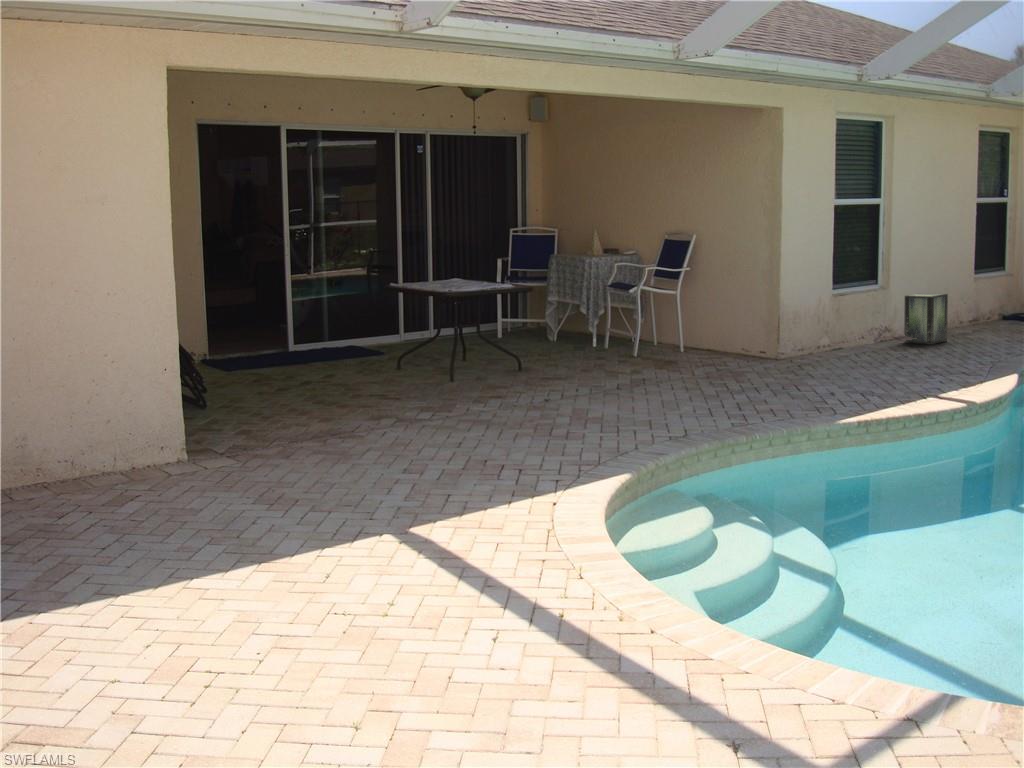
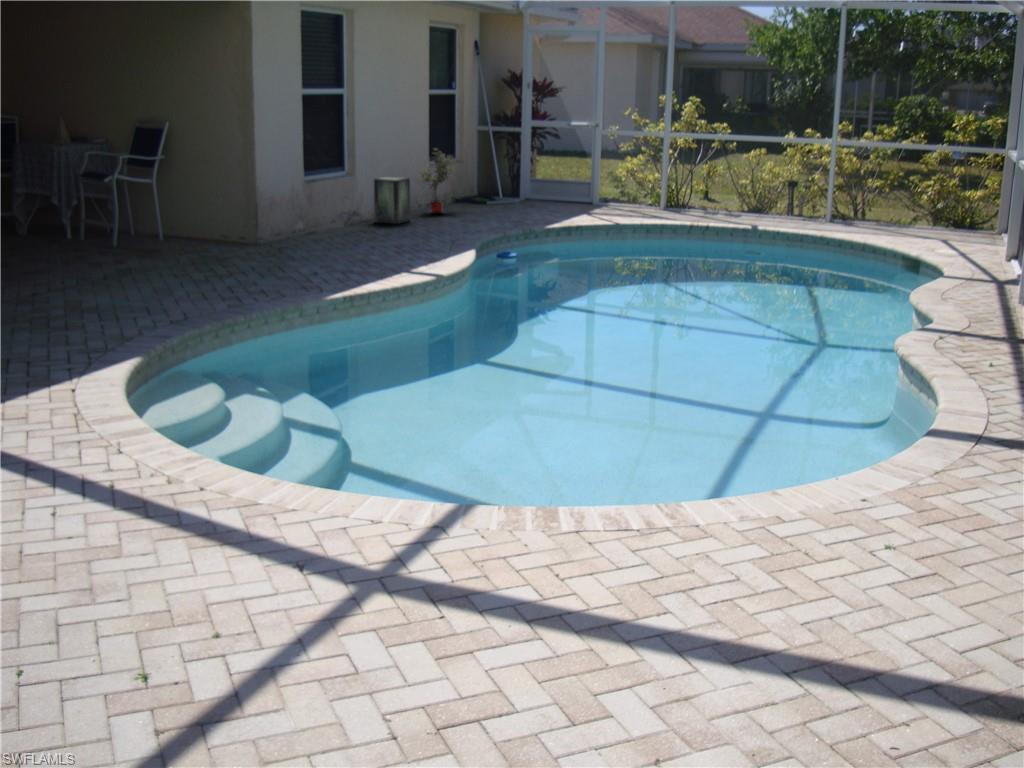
potted tree: none [955,260,1004,333] -> present [417,149,454,214]

